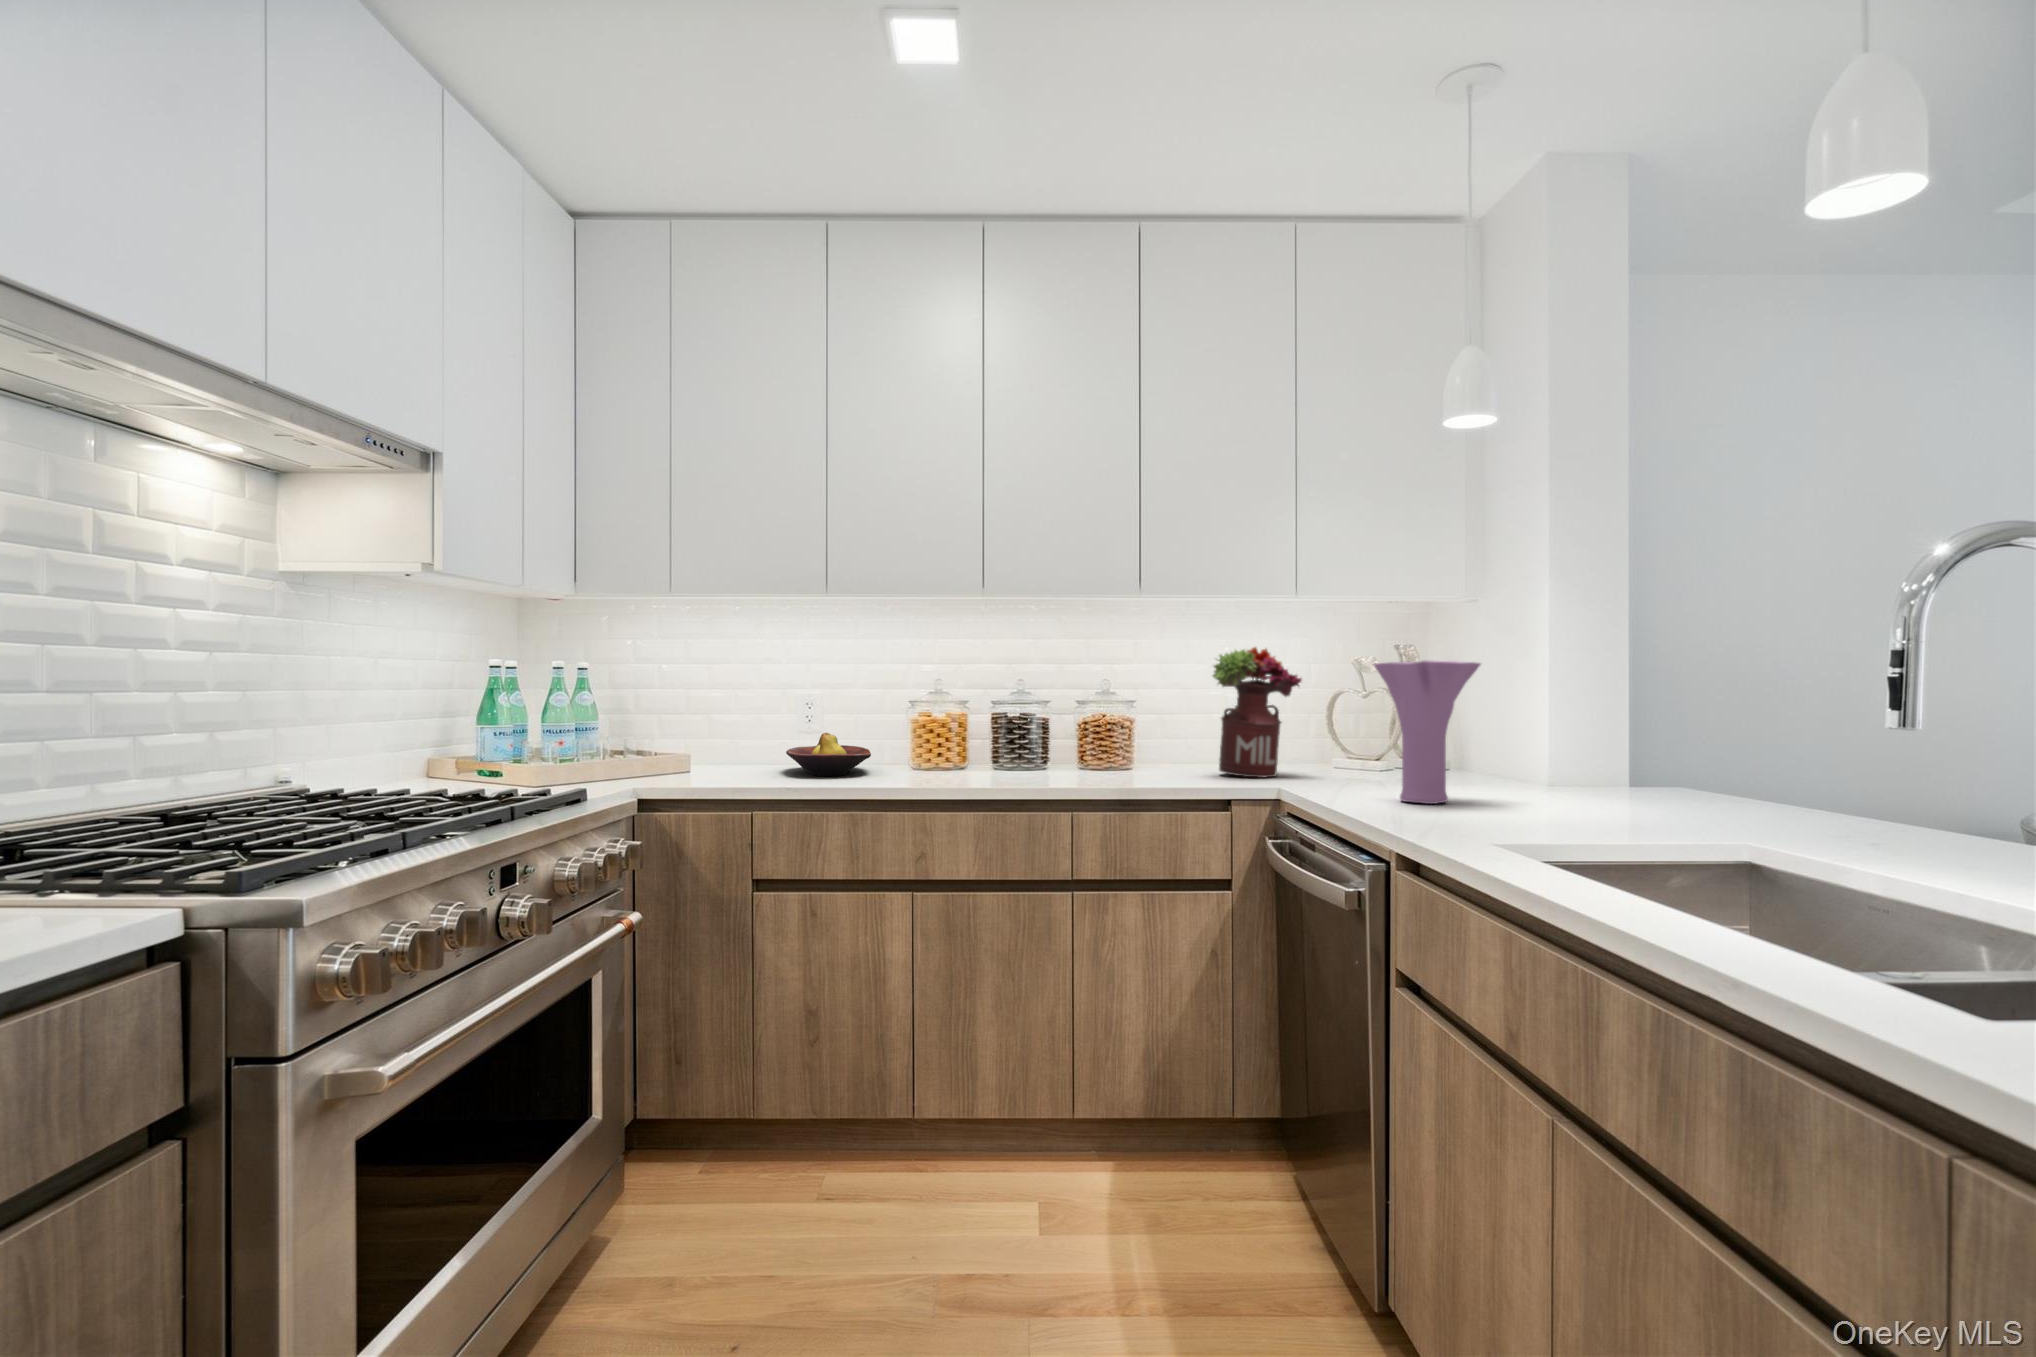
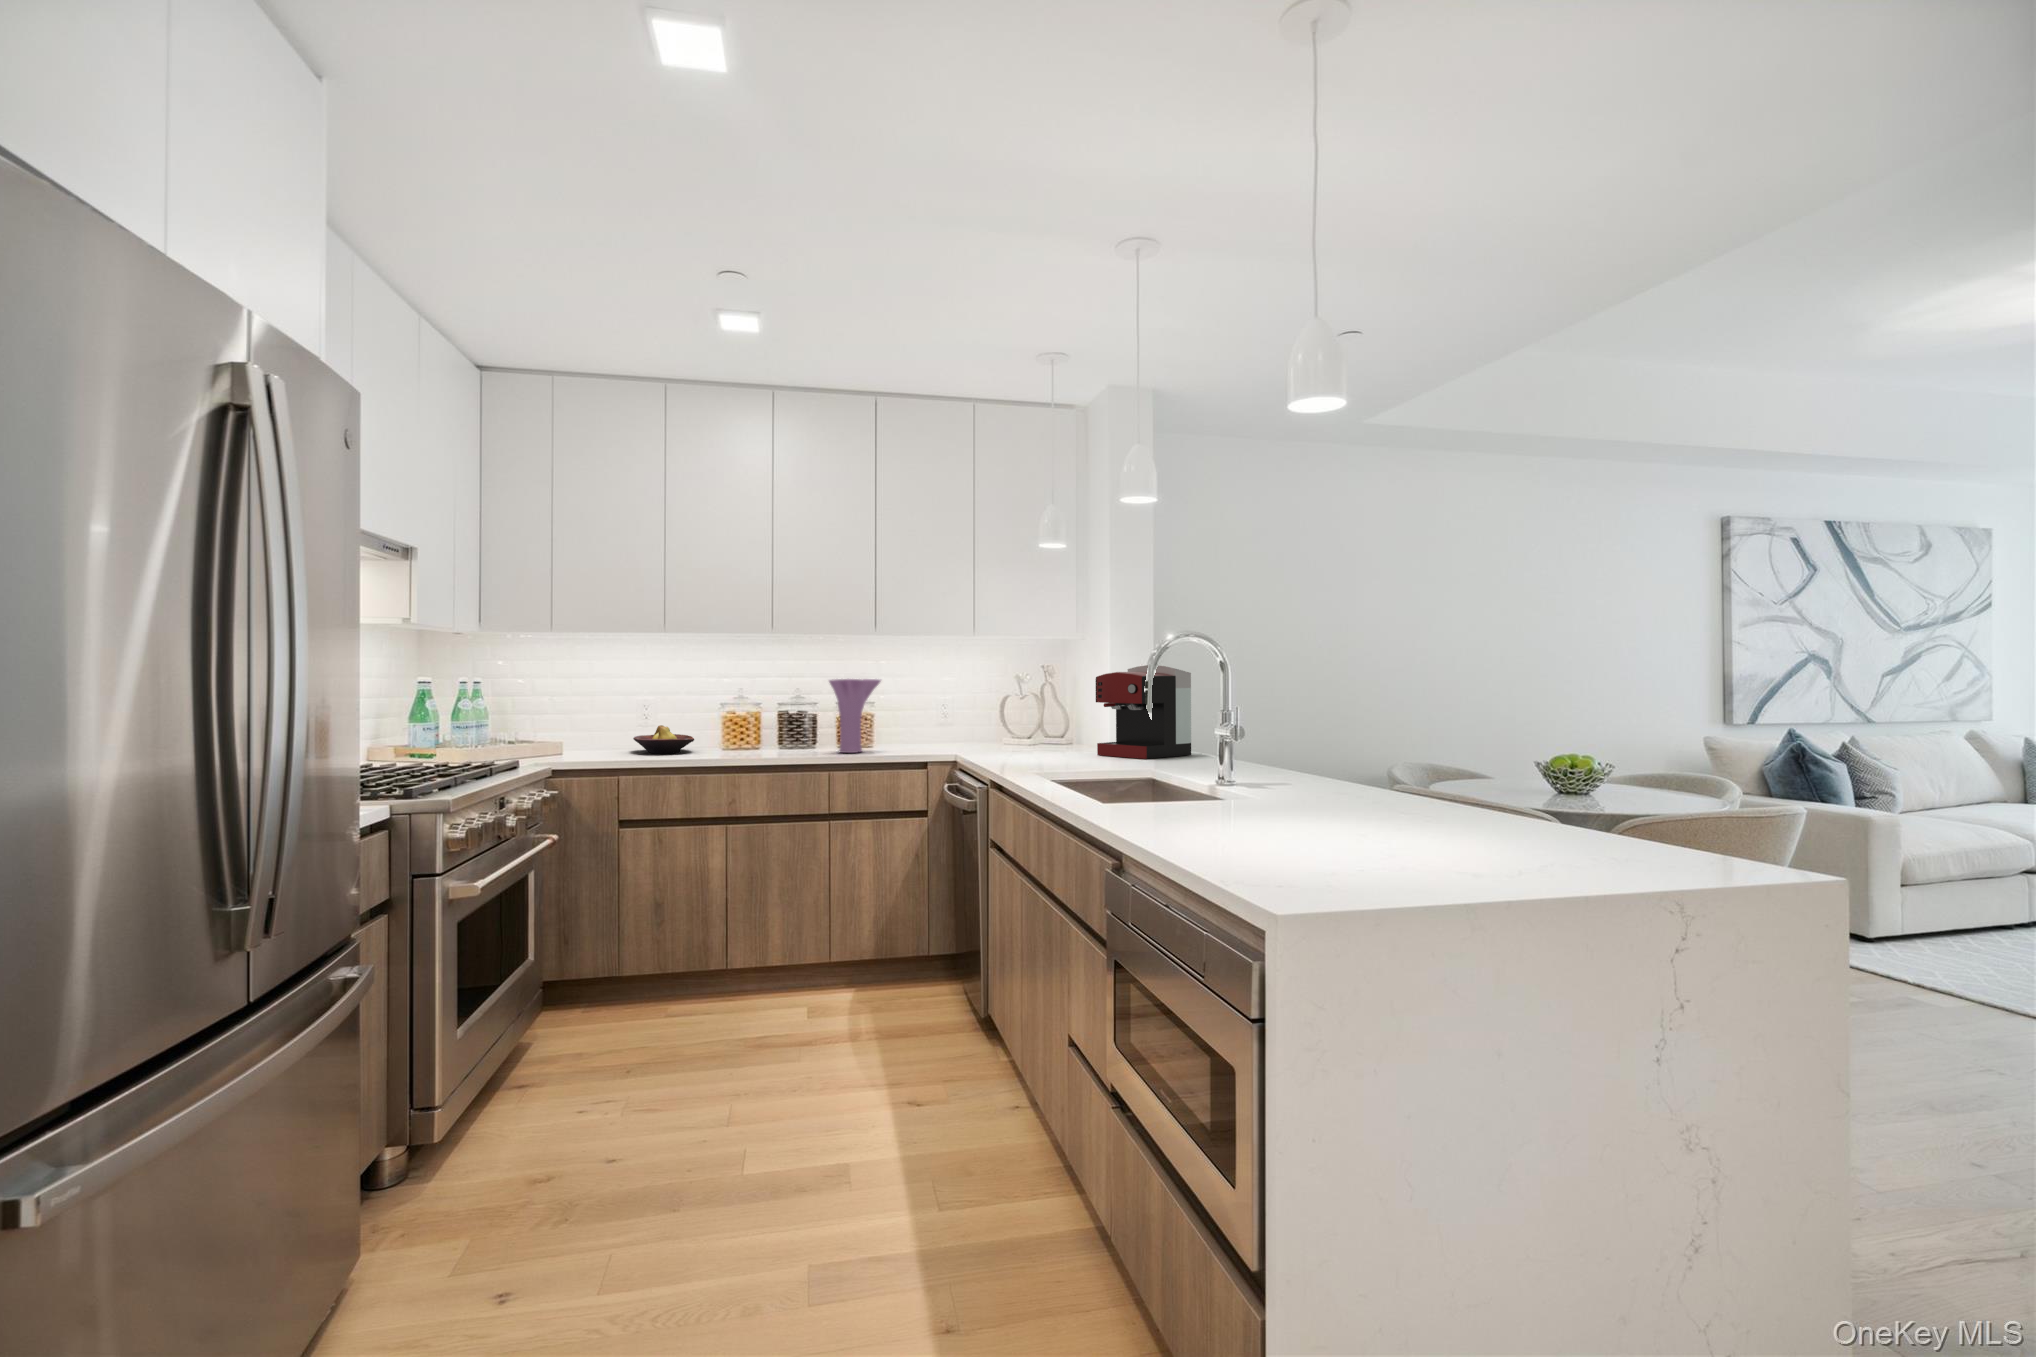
coffee maker: none [1541,638,1734,811] -> present [1095,665,1191,759]
flower arrangement: present [1213,647,1302,778] -> none [920,667,977,749]
vase: present [1374,660,1480,804] -> present [829,679,881,753]

